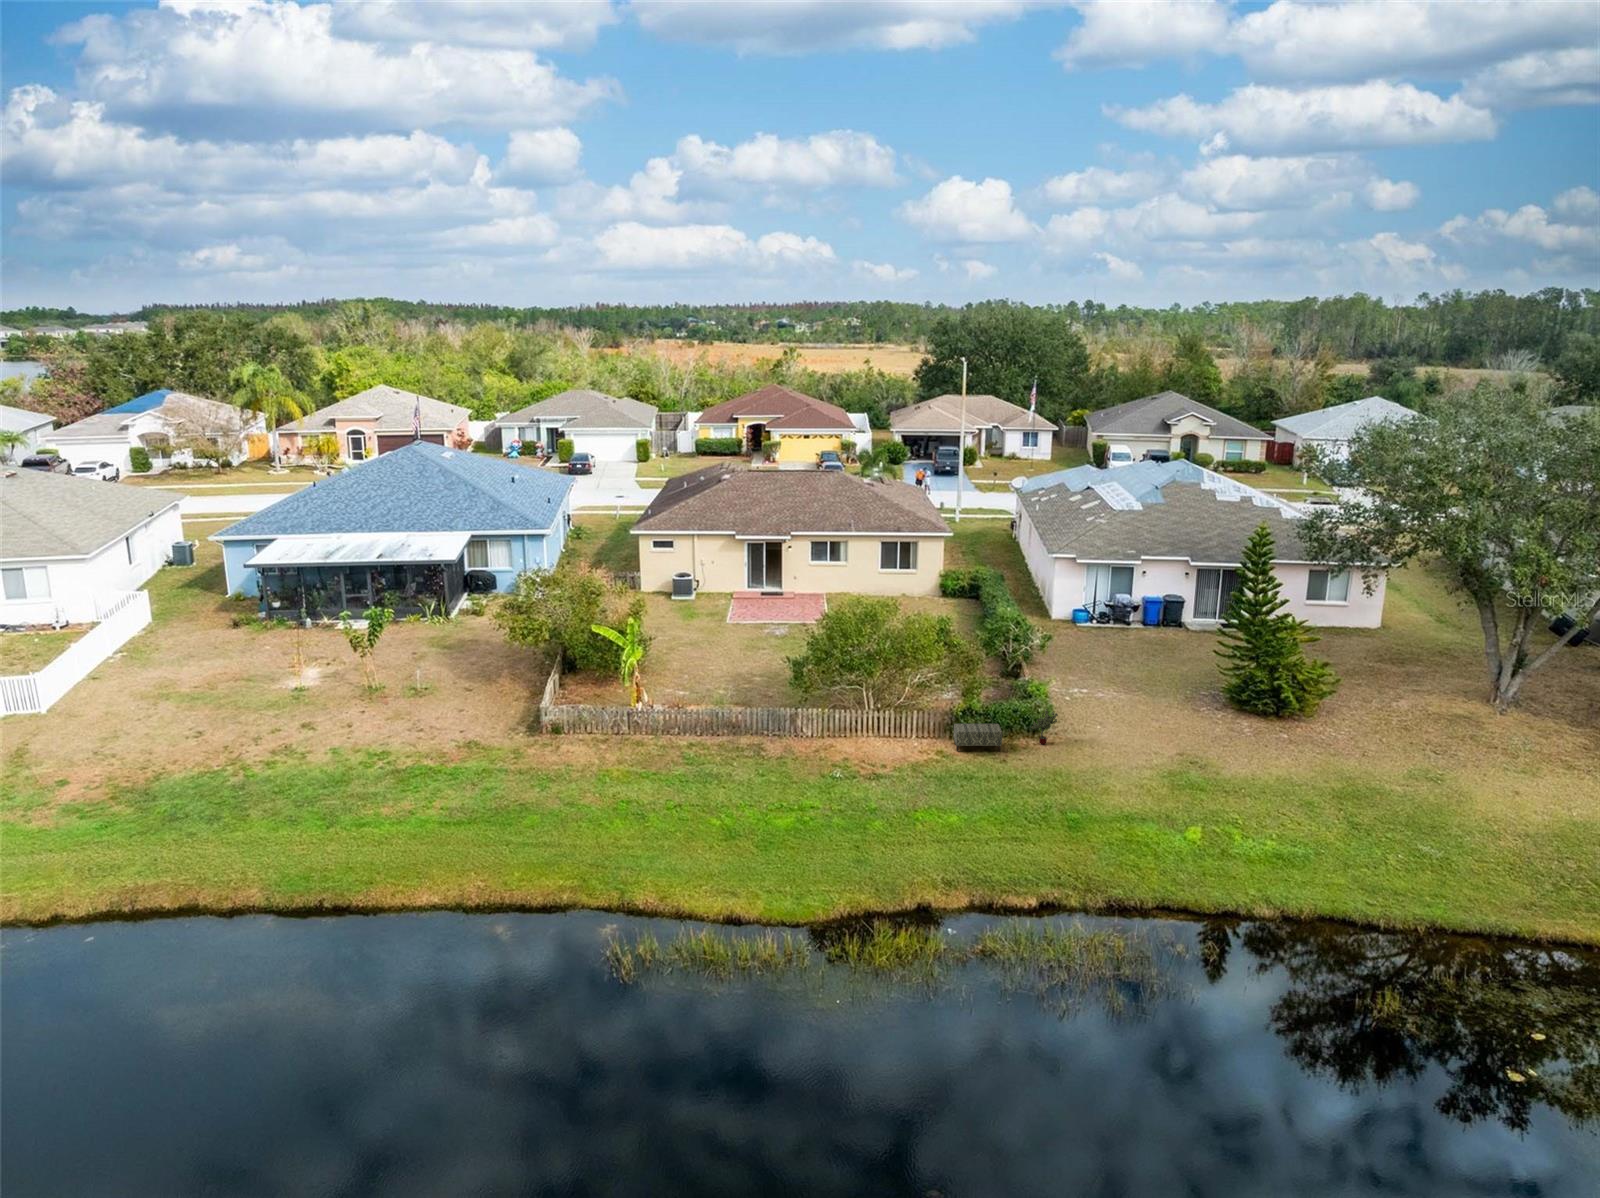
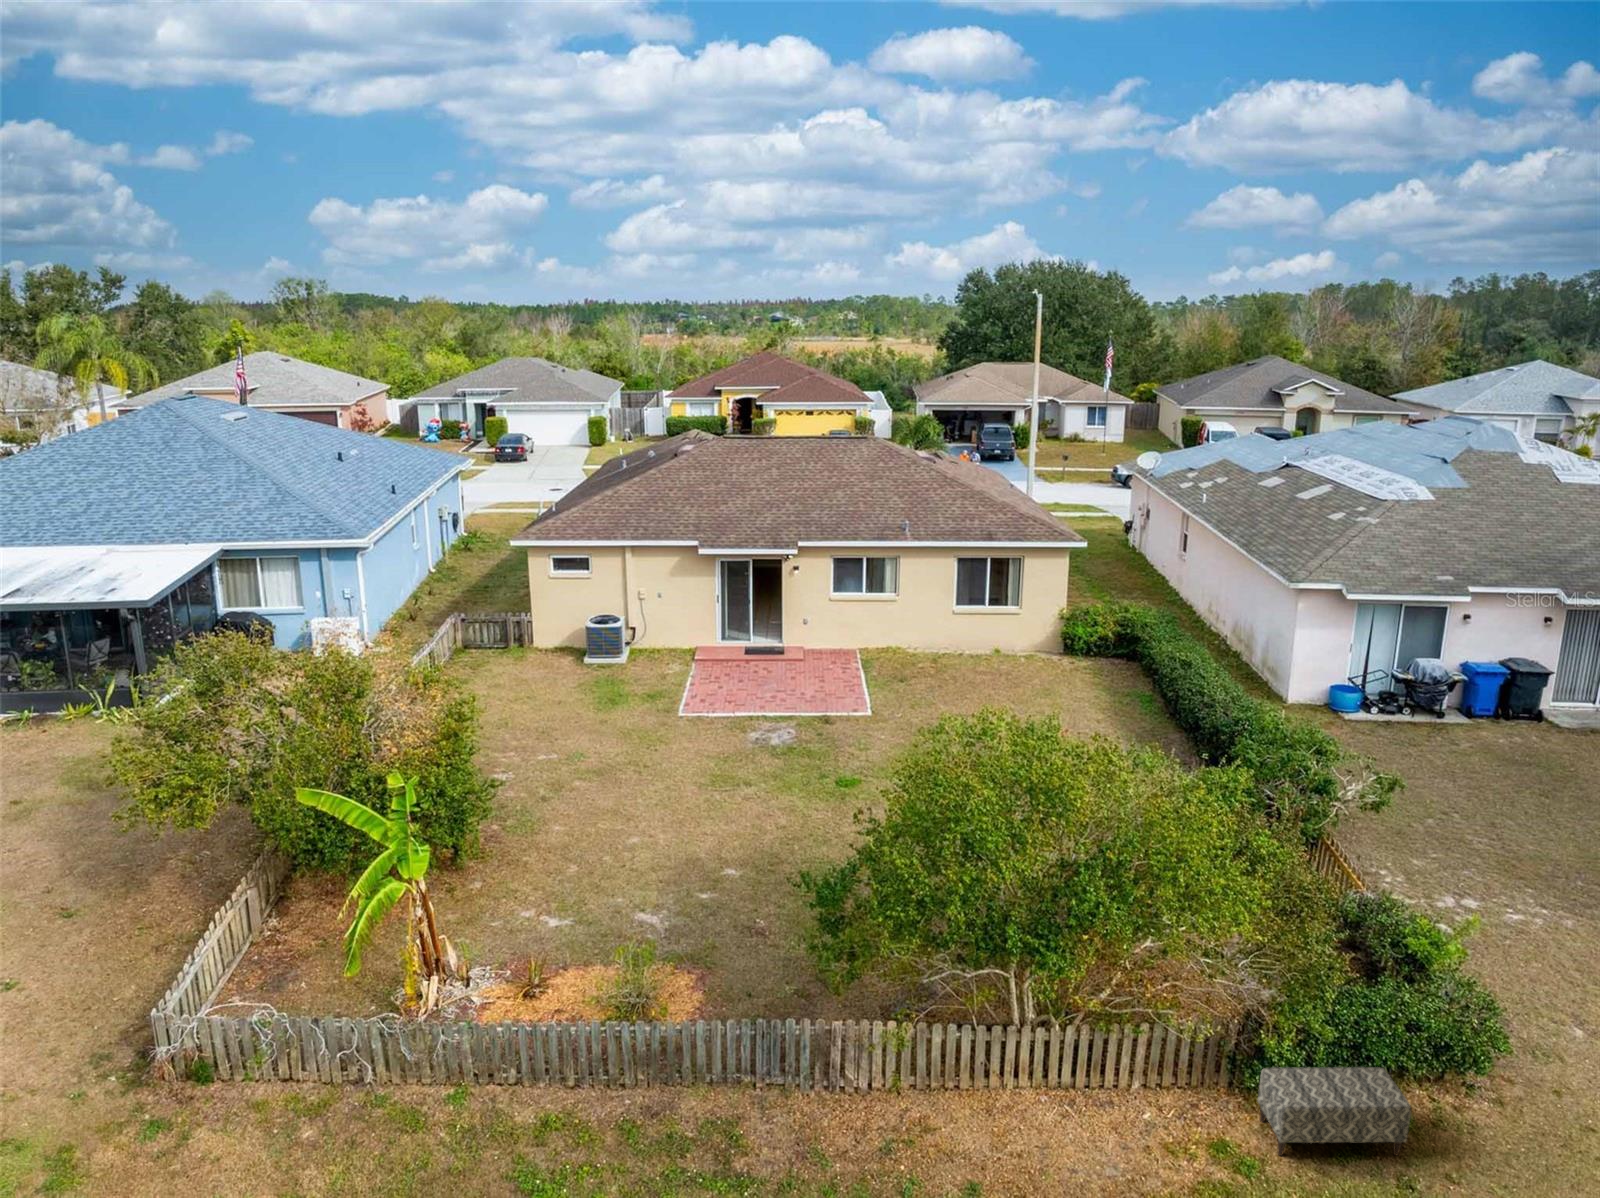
potted tree: present [1031,709,1058,745] -> none [1471,1025,1546,1123]

